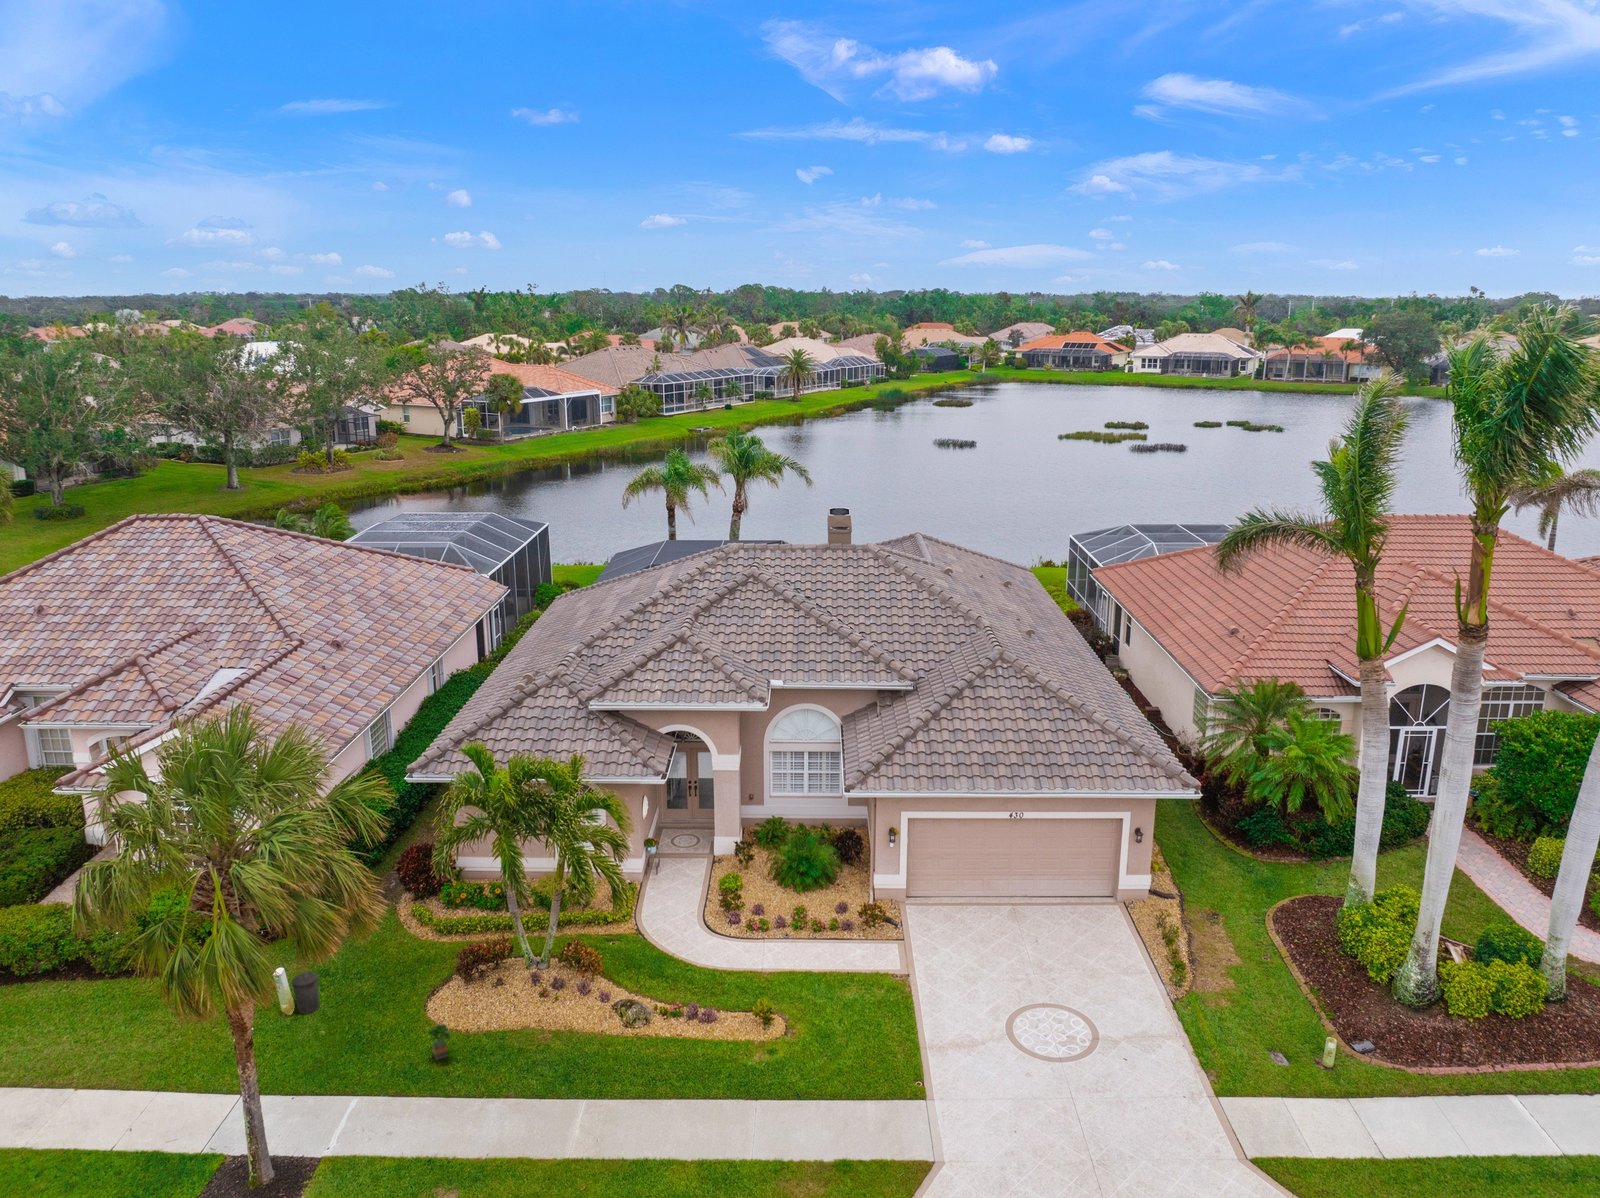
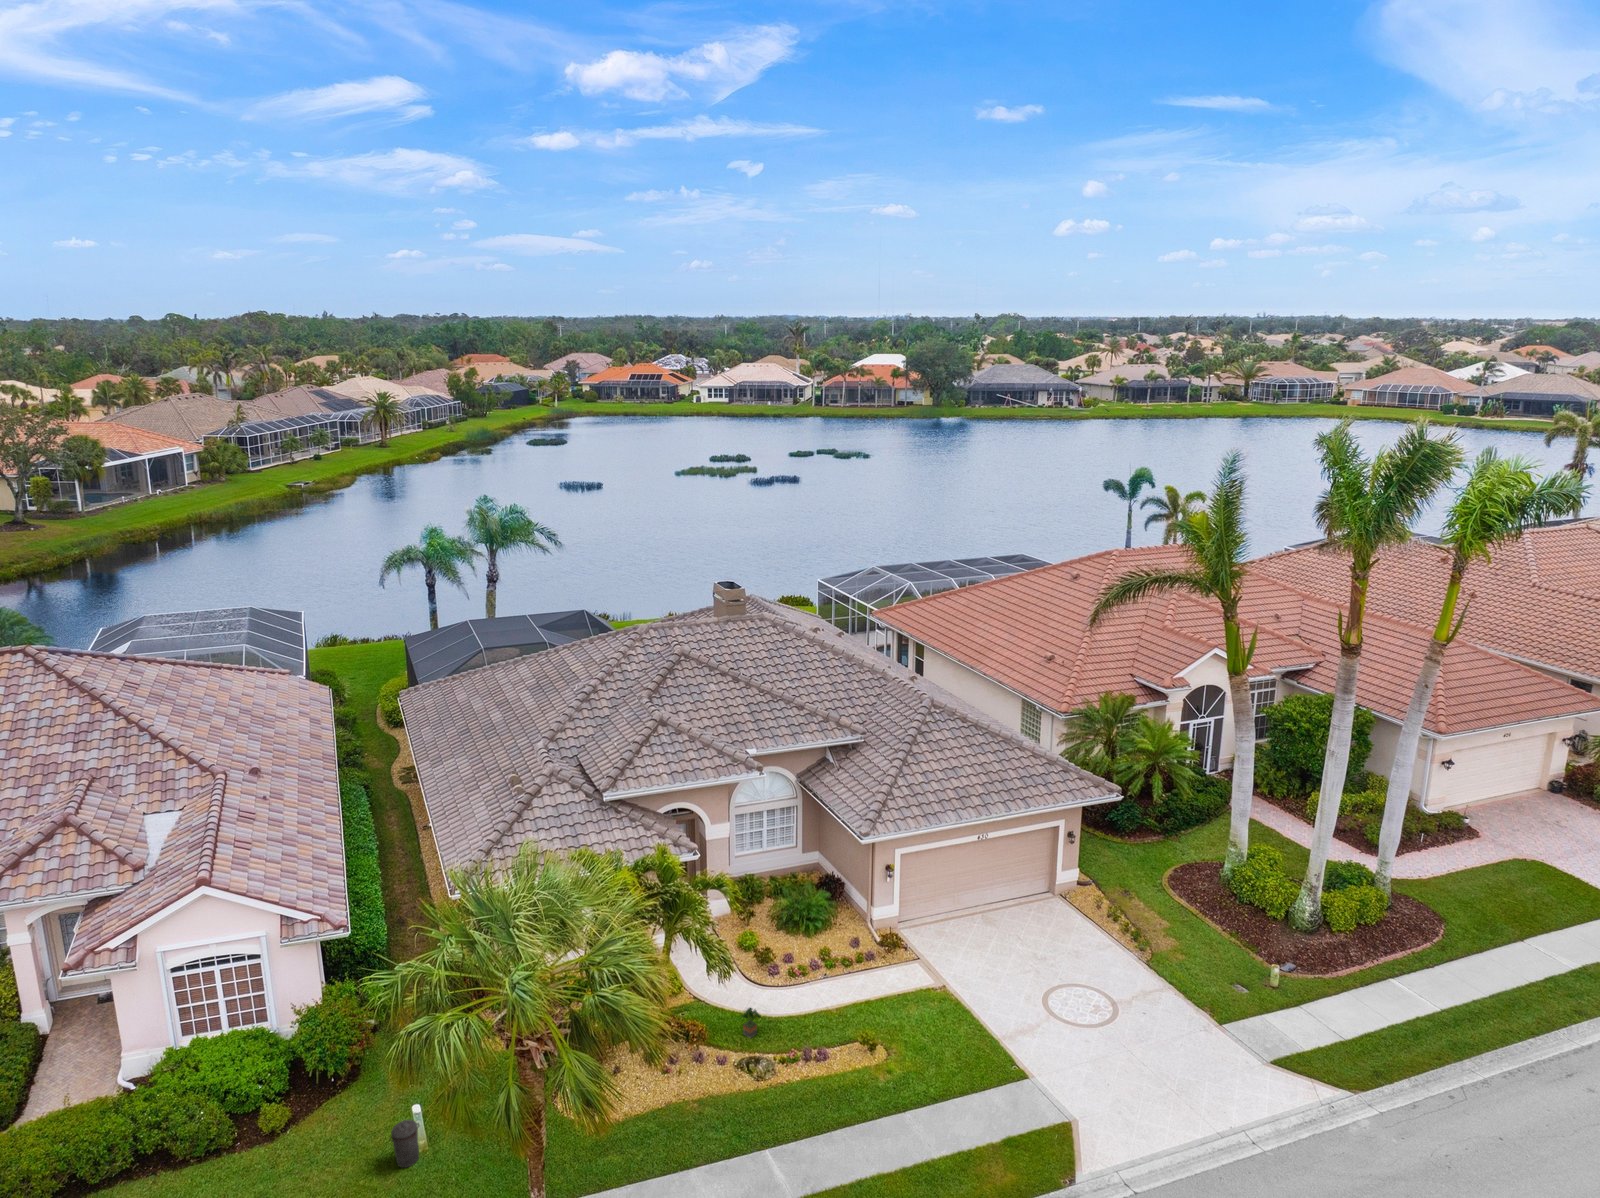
potted tree: present [428,1024,450,1060] -> present [741,1008,761,1038]

